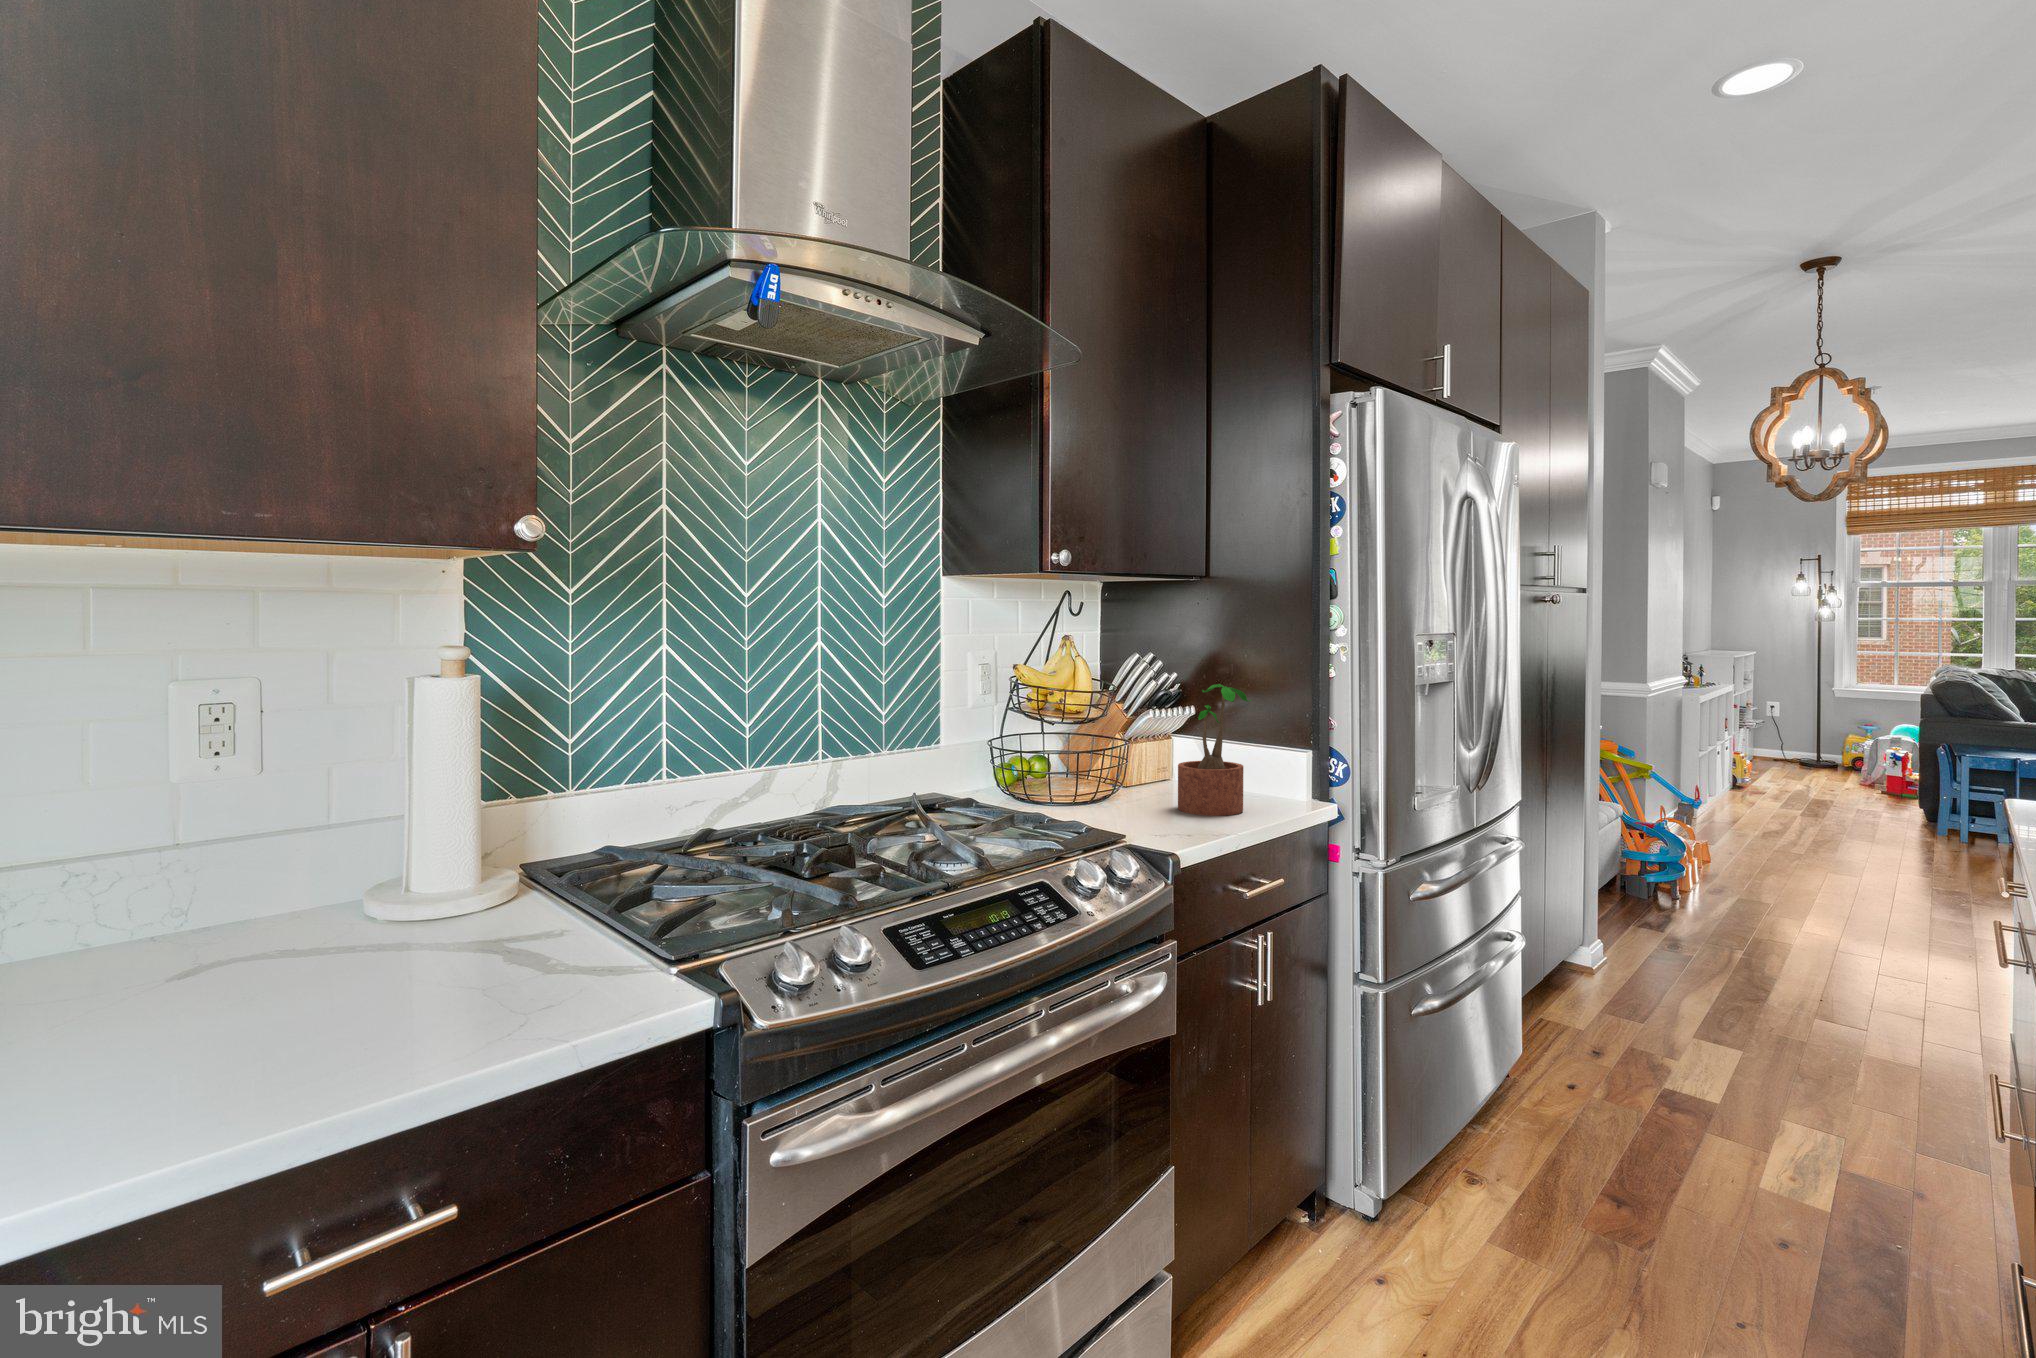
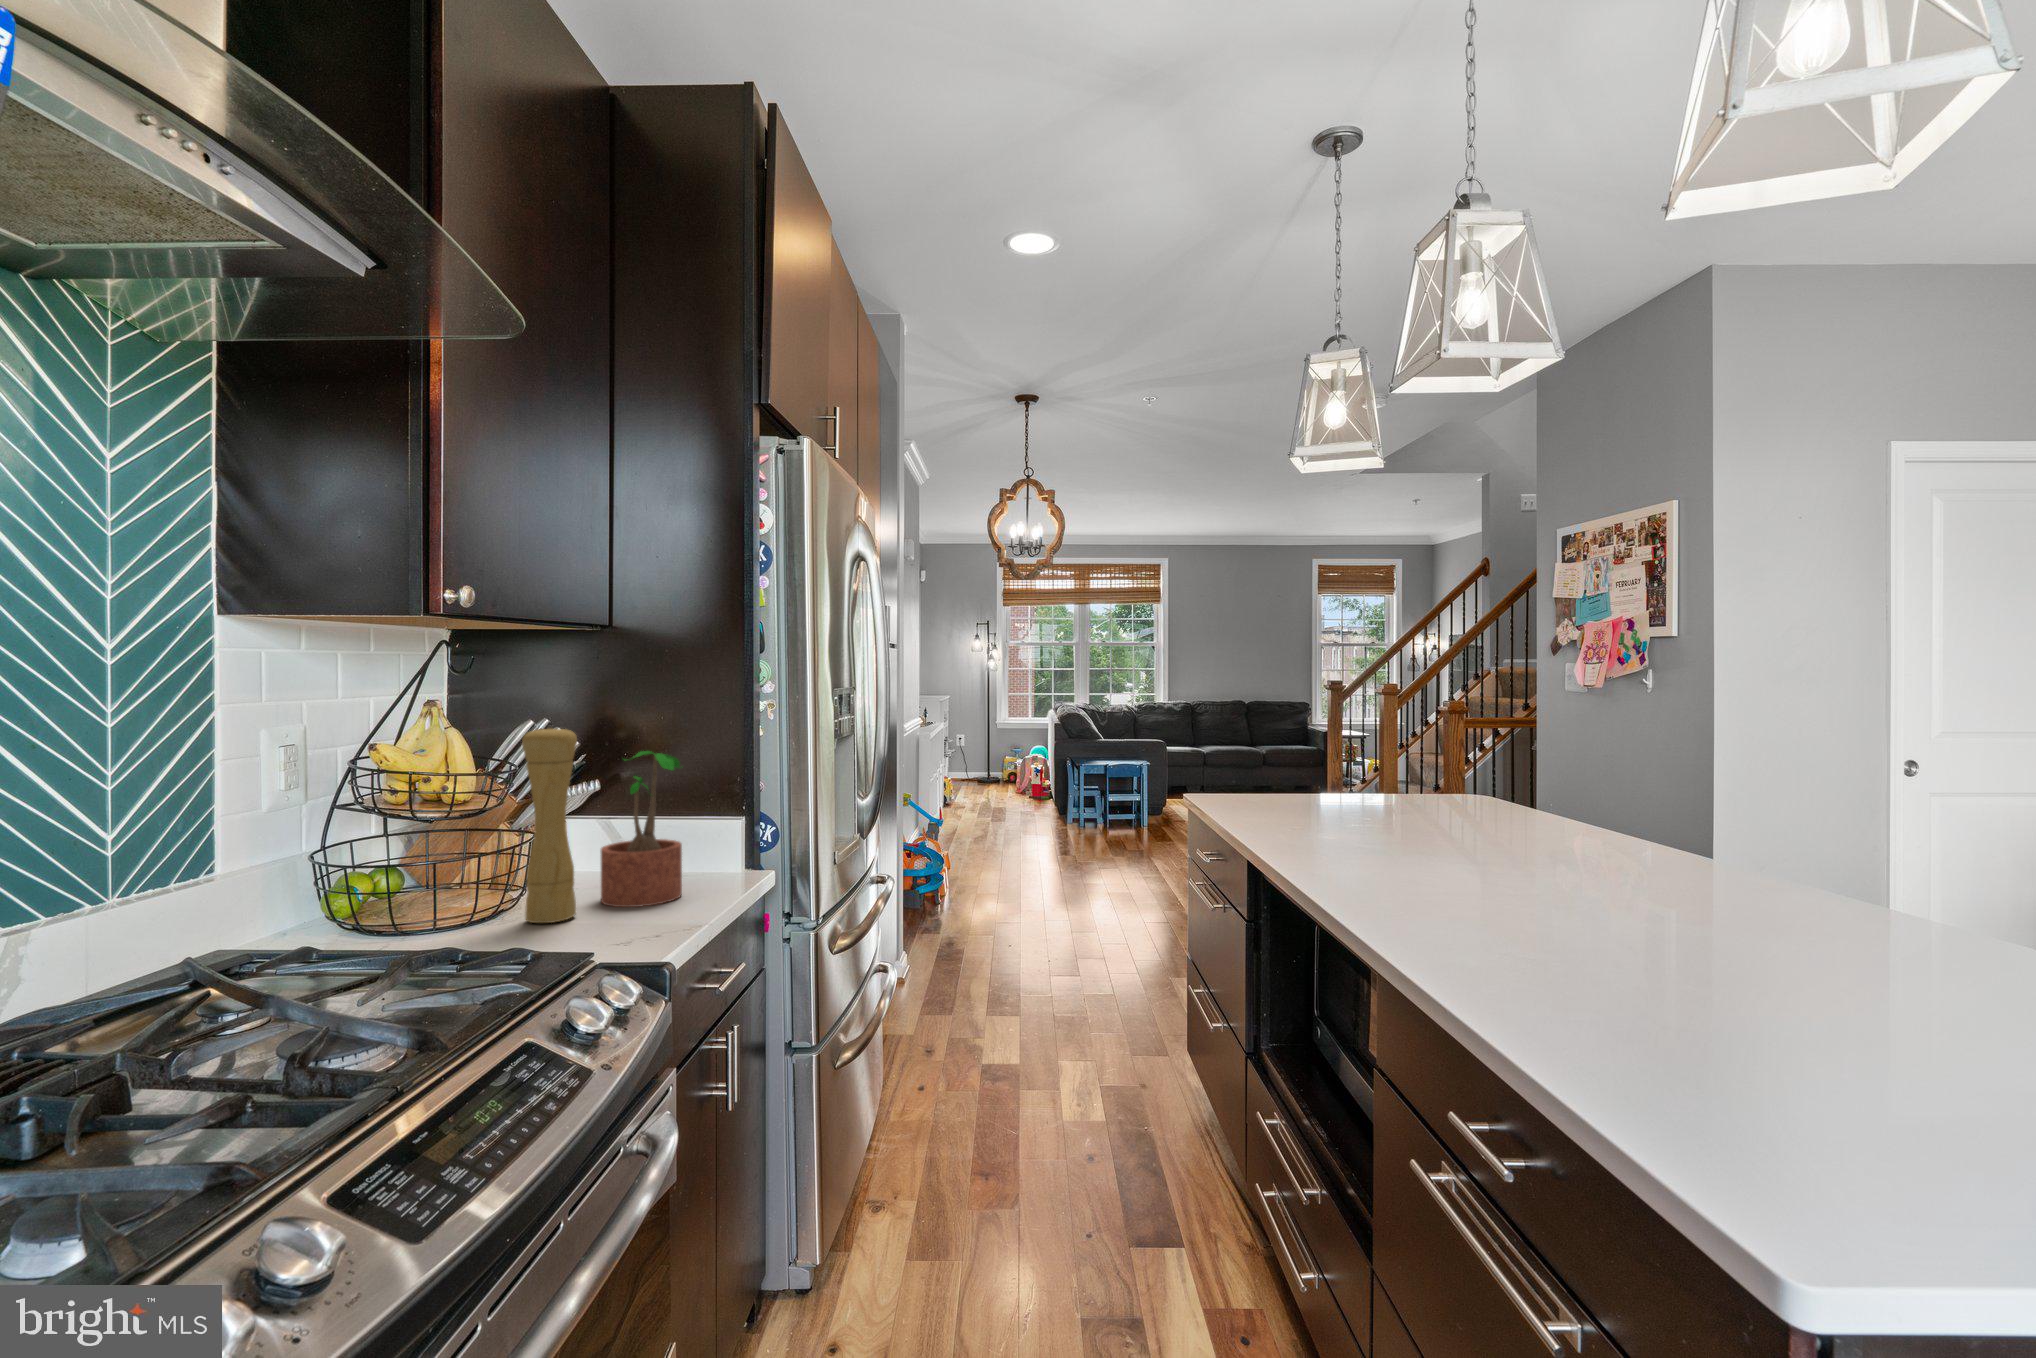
pepper mill: none [1112,659,1152,815] -> present [522,726,577,923]

